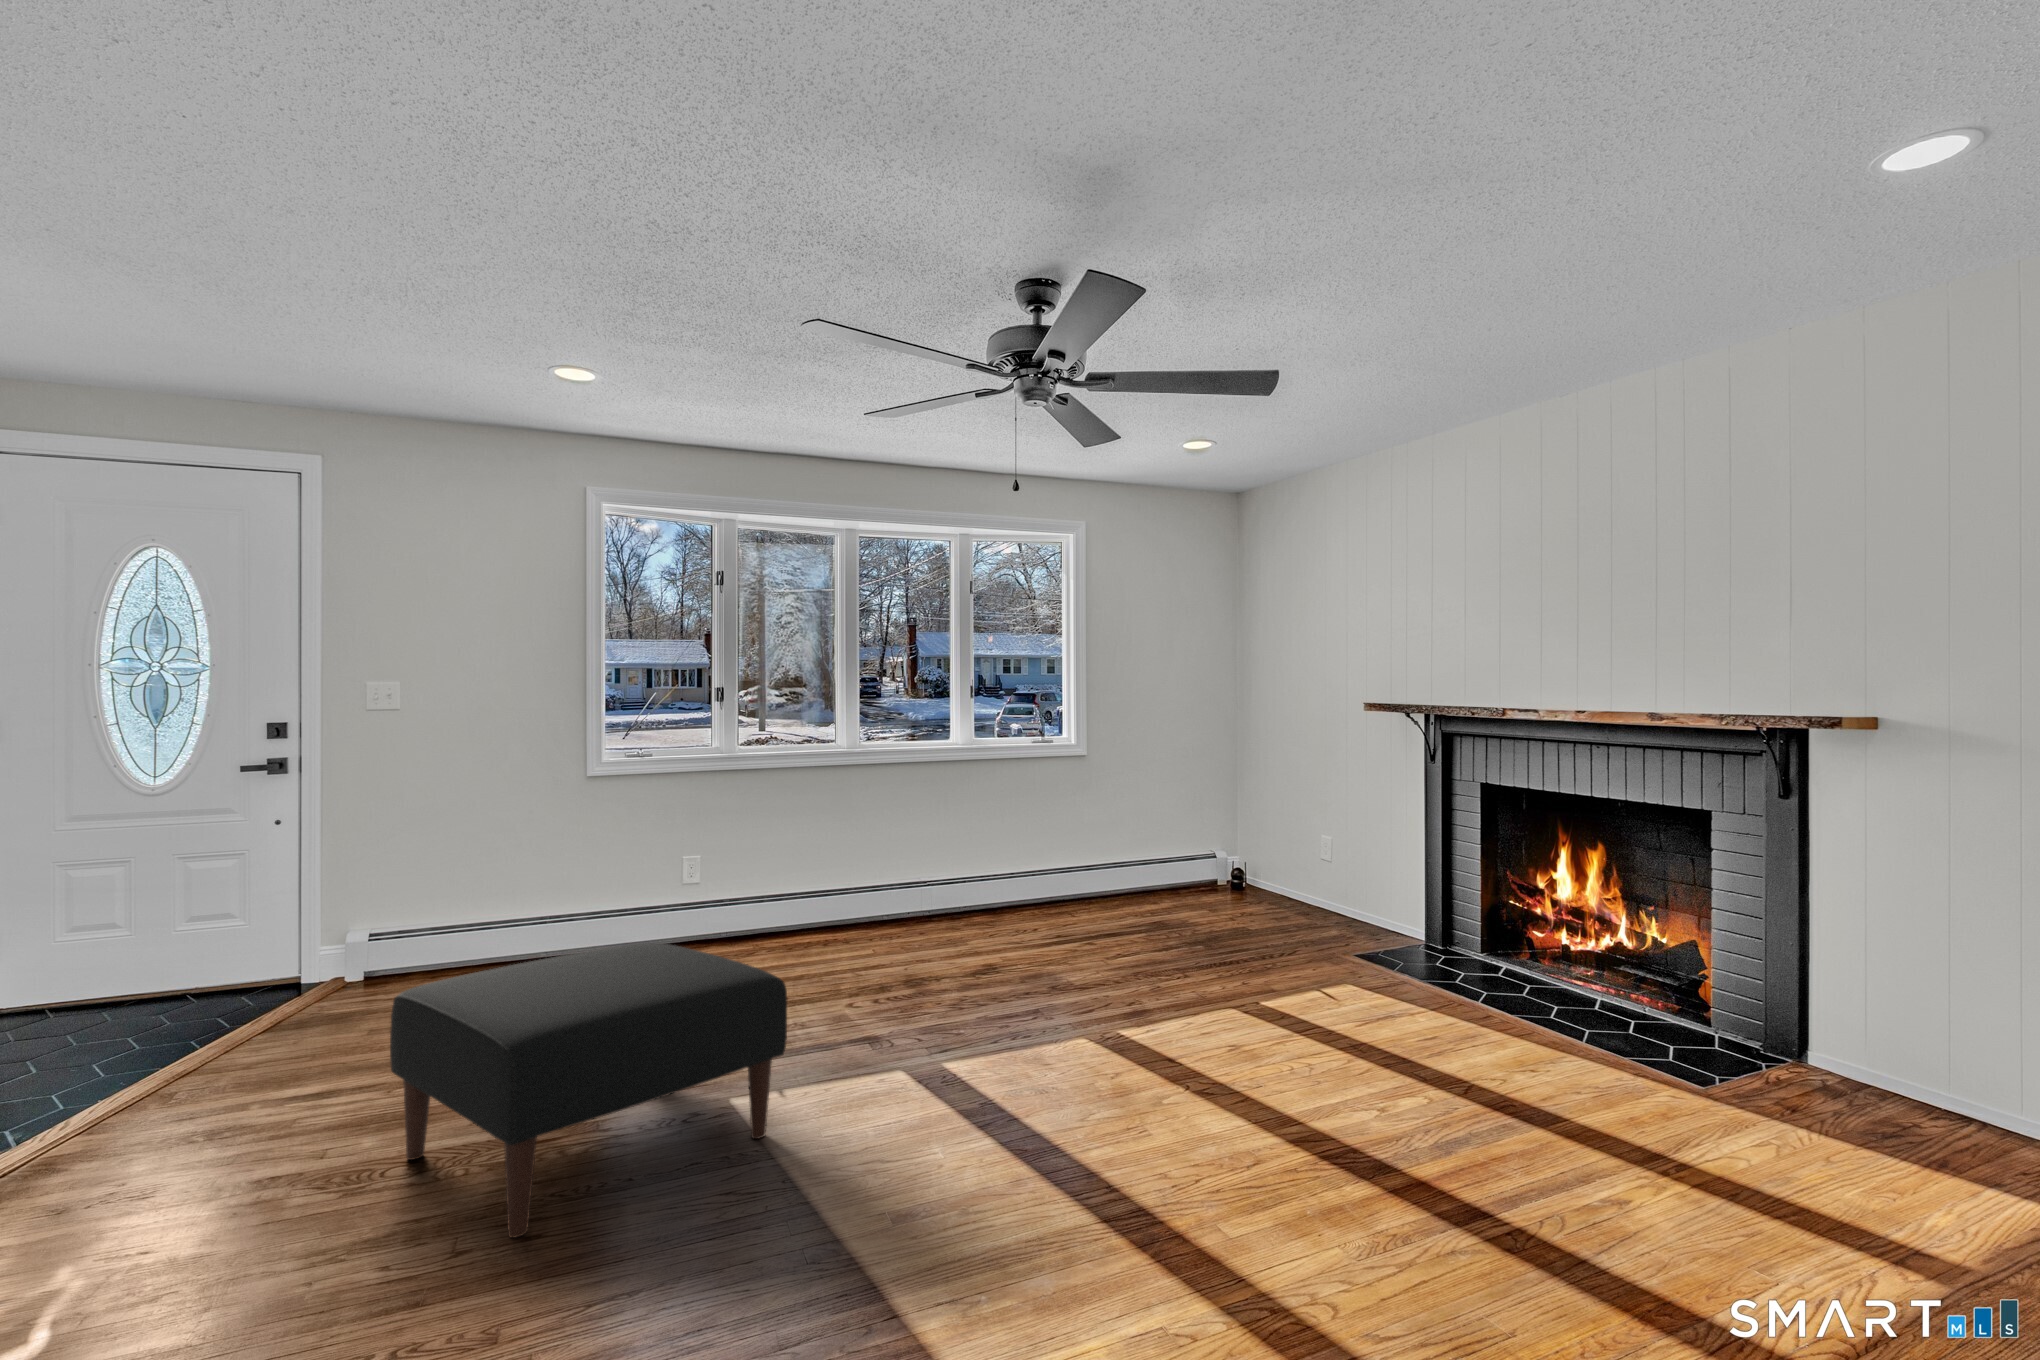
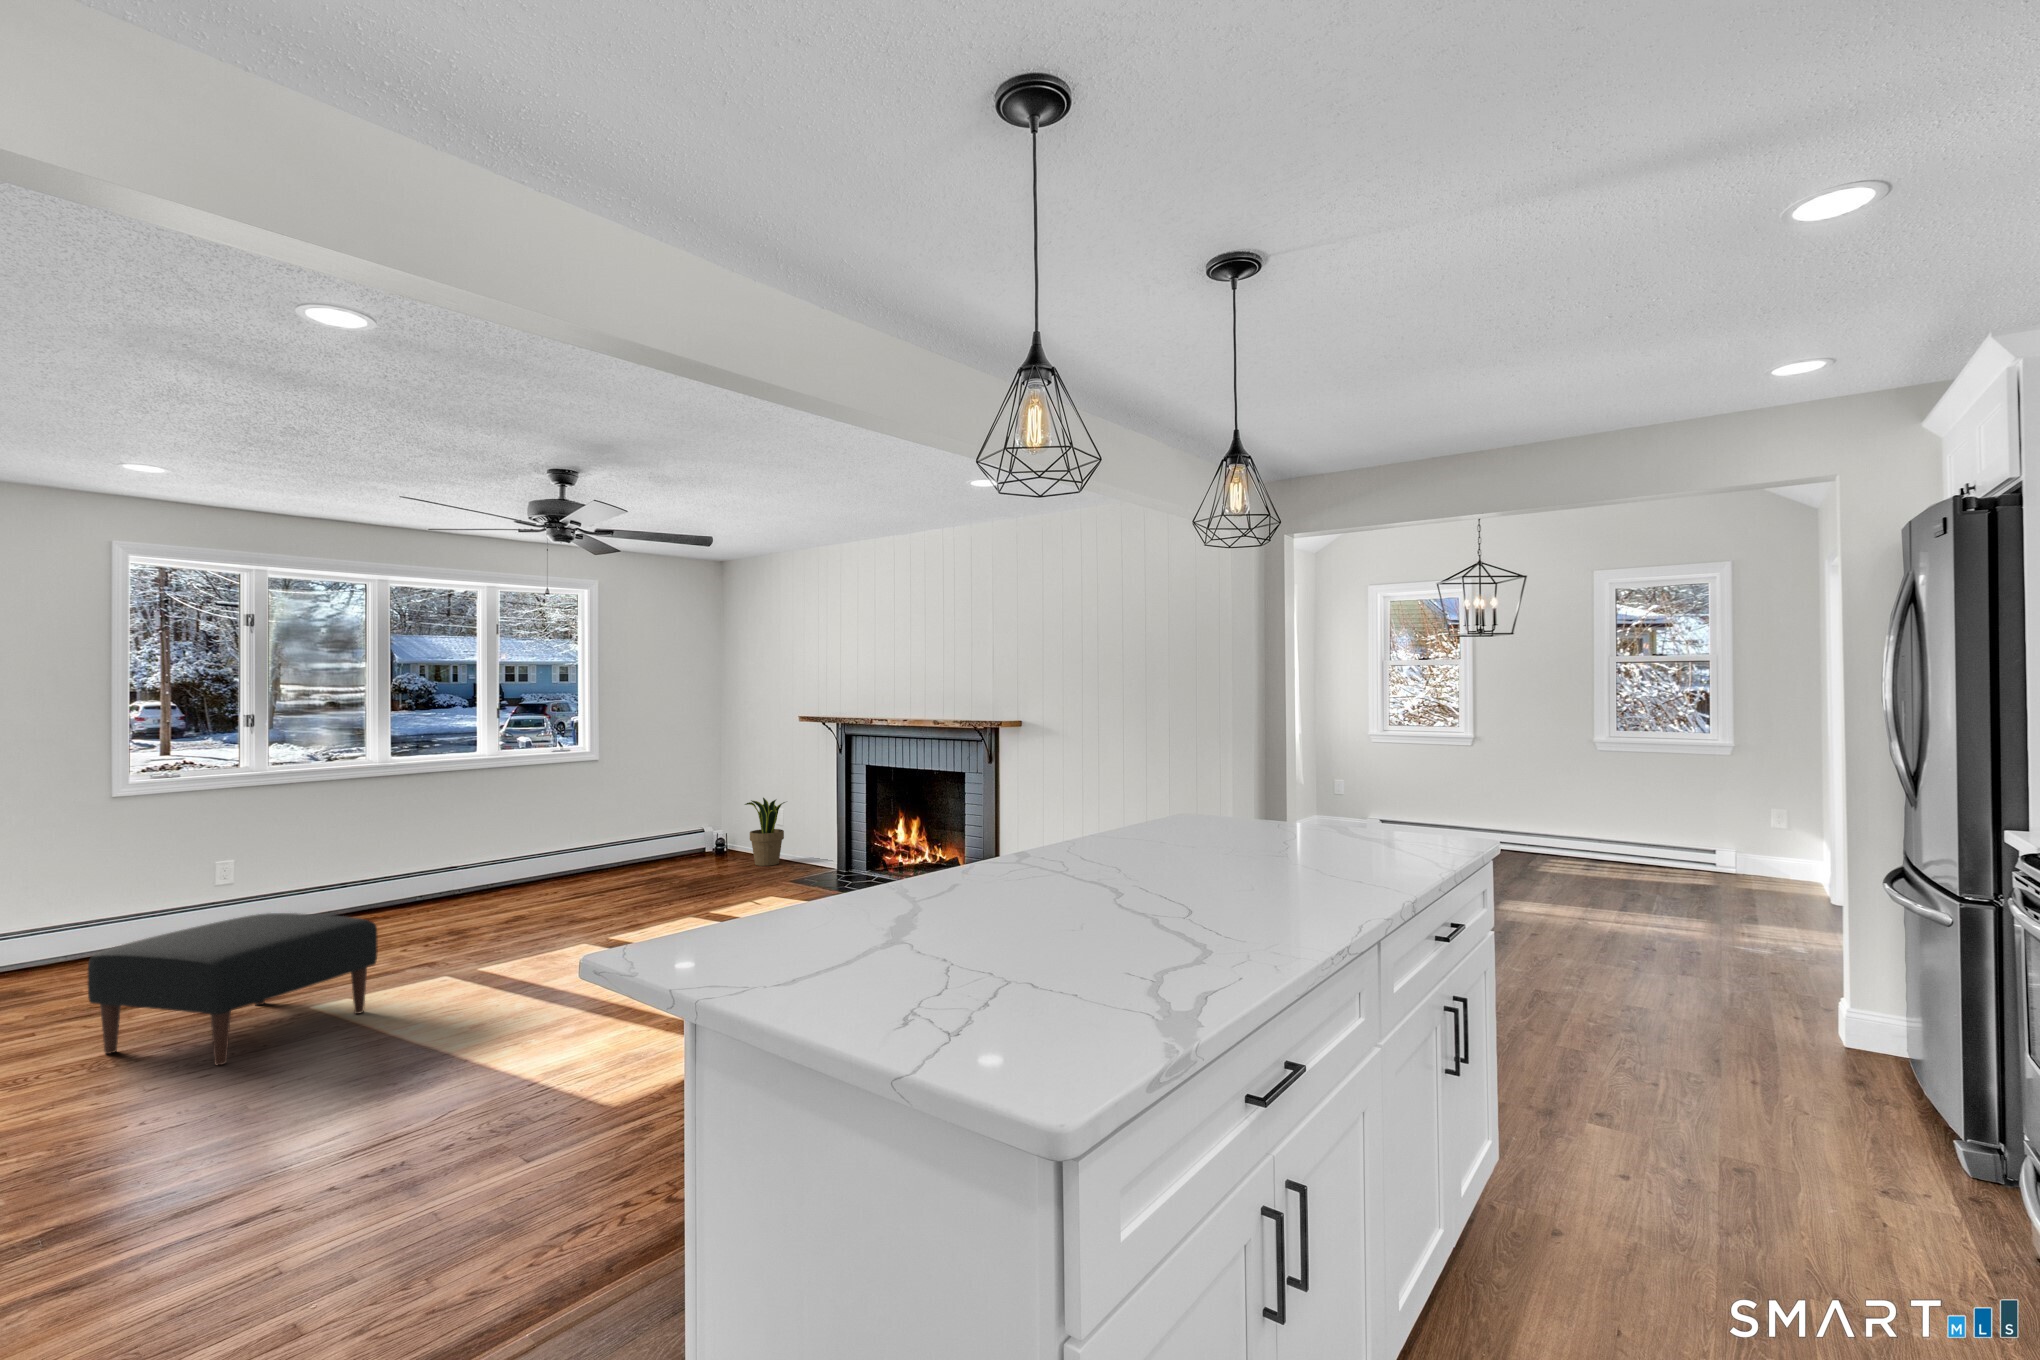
potted plant: none [1281,817,1344,918] -> present [745,798,785,866]

